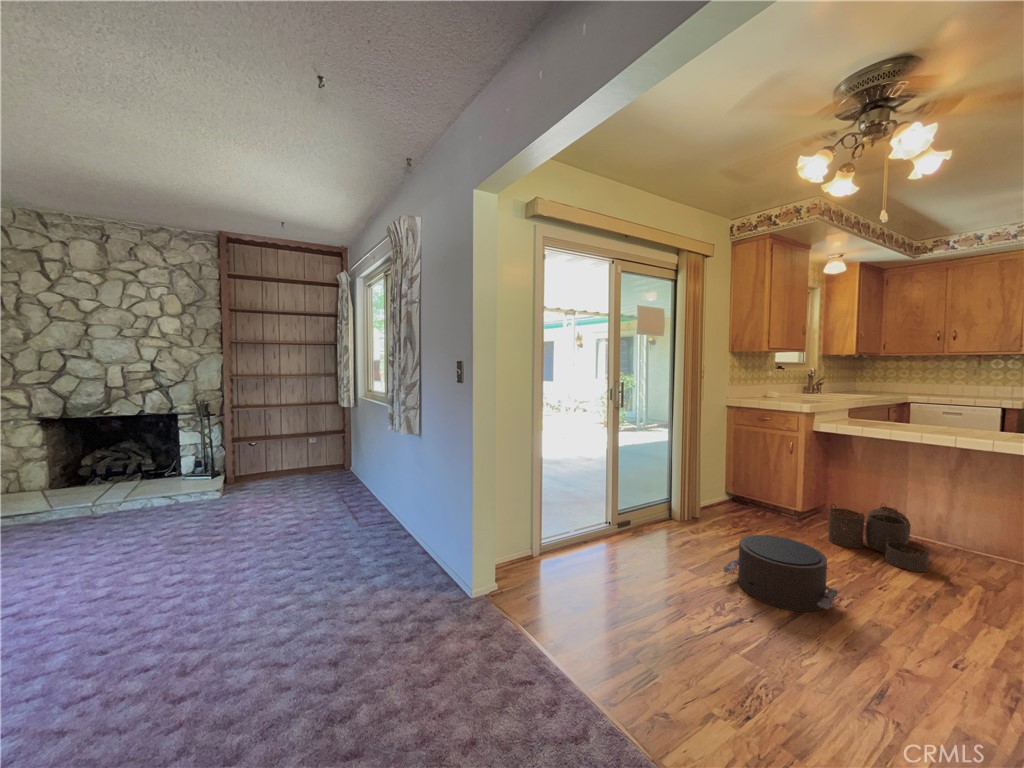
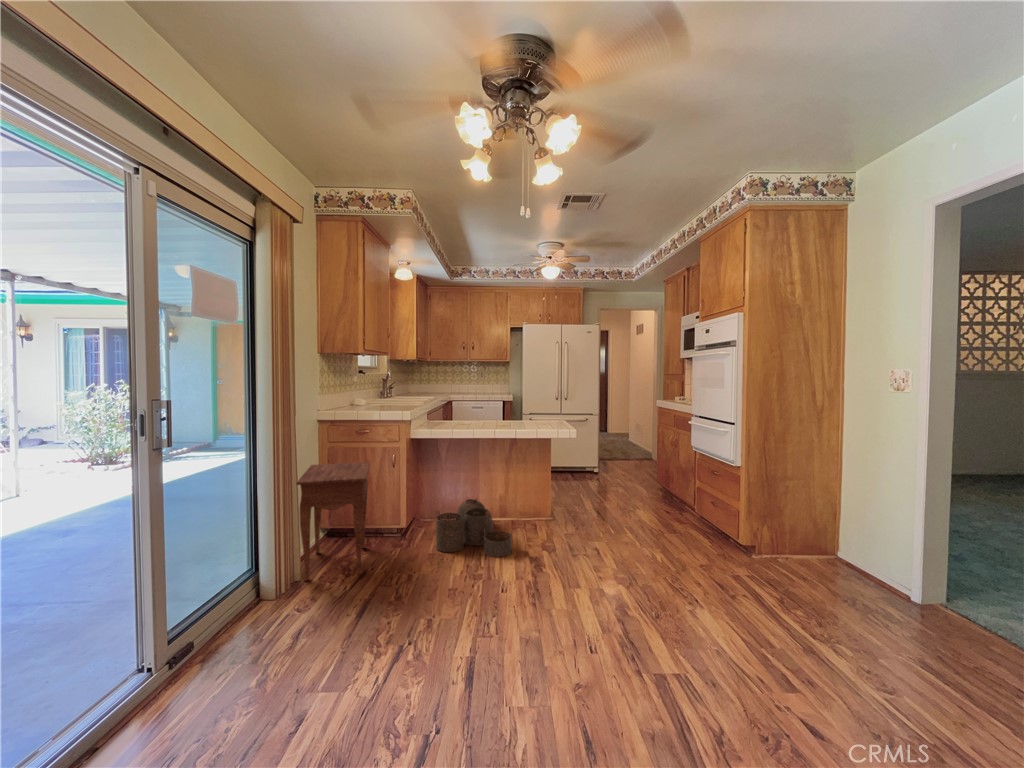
side table: none [699,439,766,530] -> present [296,462,370,581]
pouf: present [723,535,838,612] -> none [374,576,497,683]

